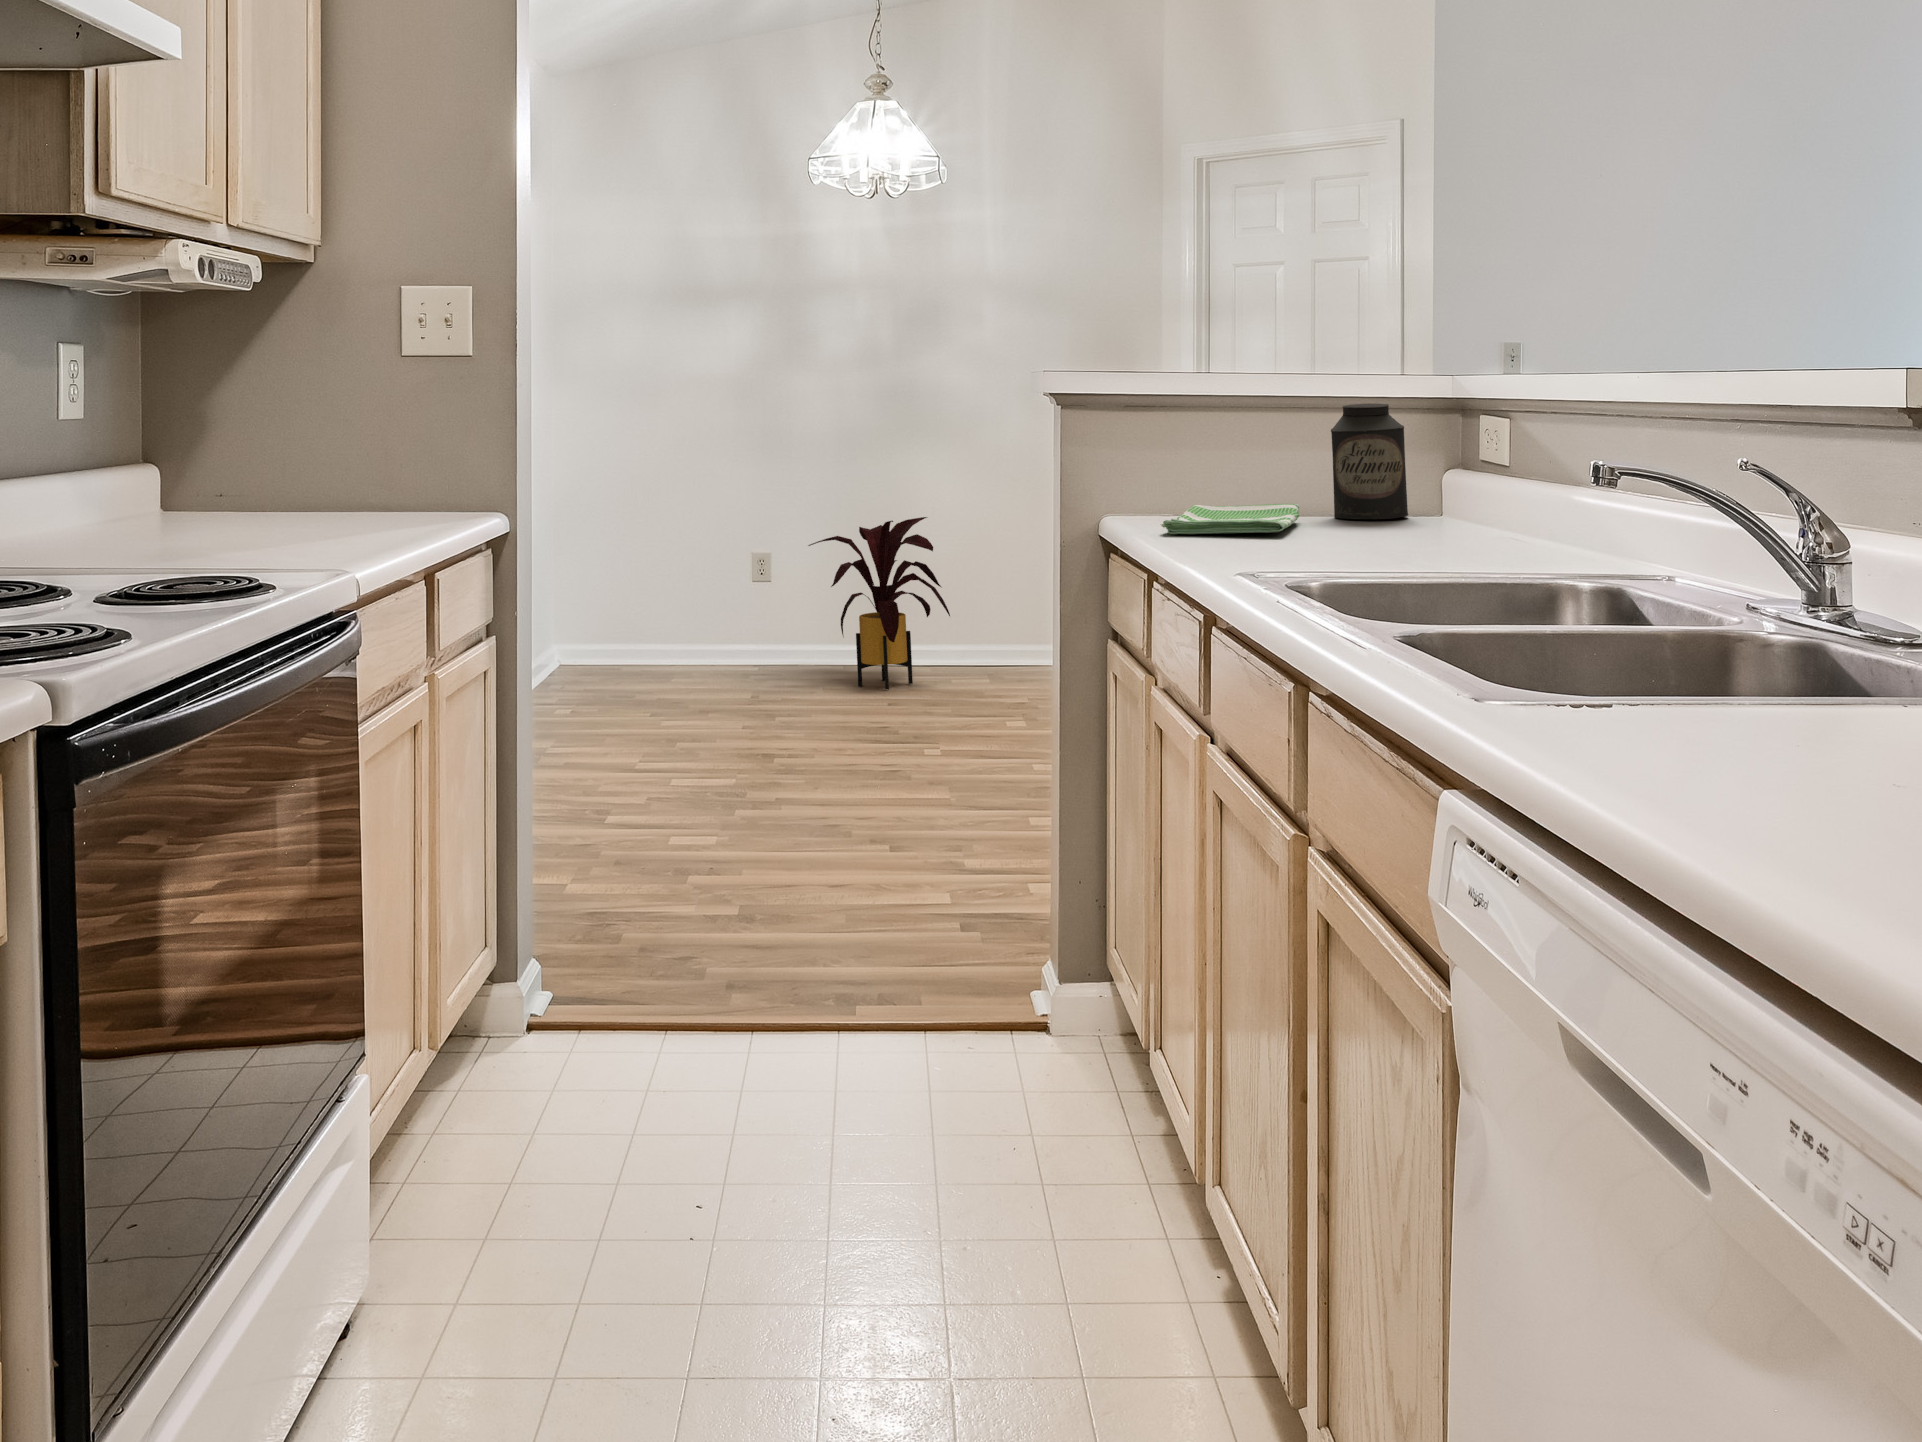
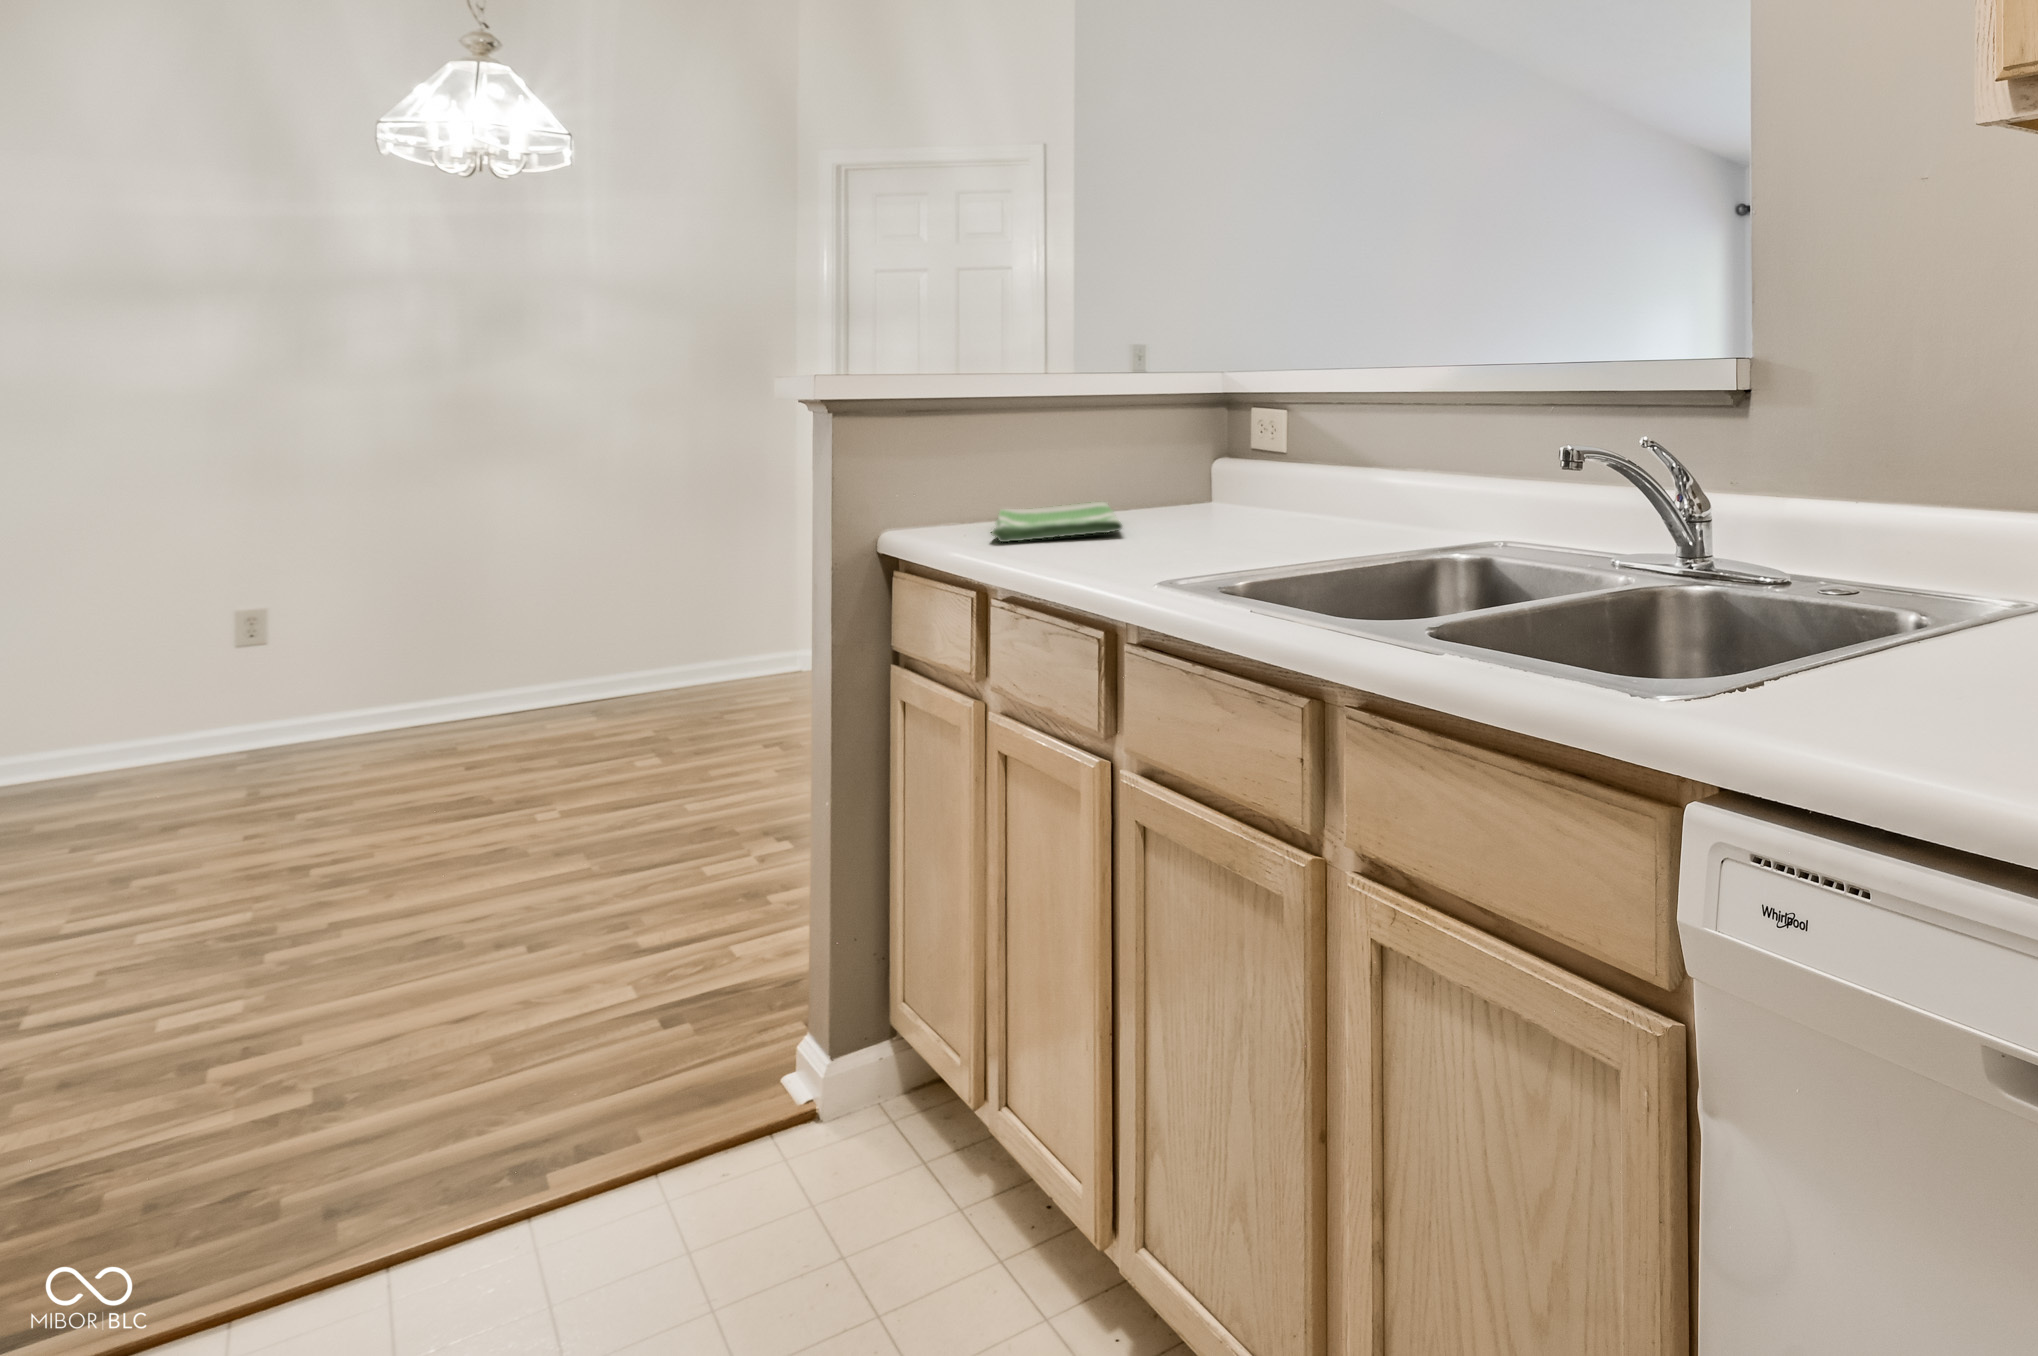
canister: present [1331,403,1408,519] -> none [1129,401,1202,513]
house plant: present [809,517,950,689] -> none [336,543,549,752]

